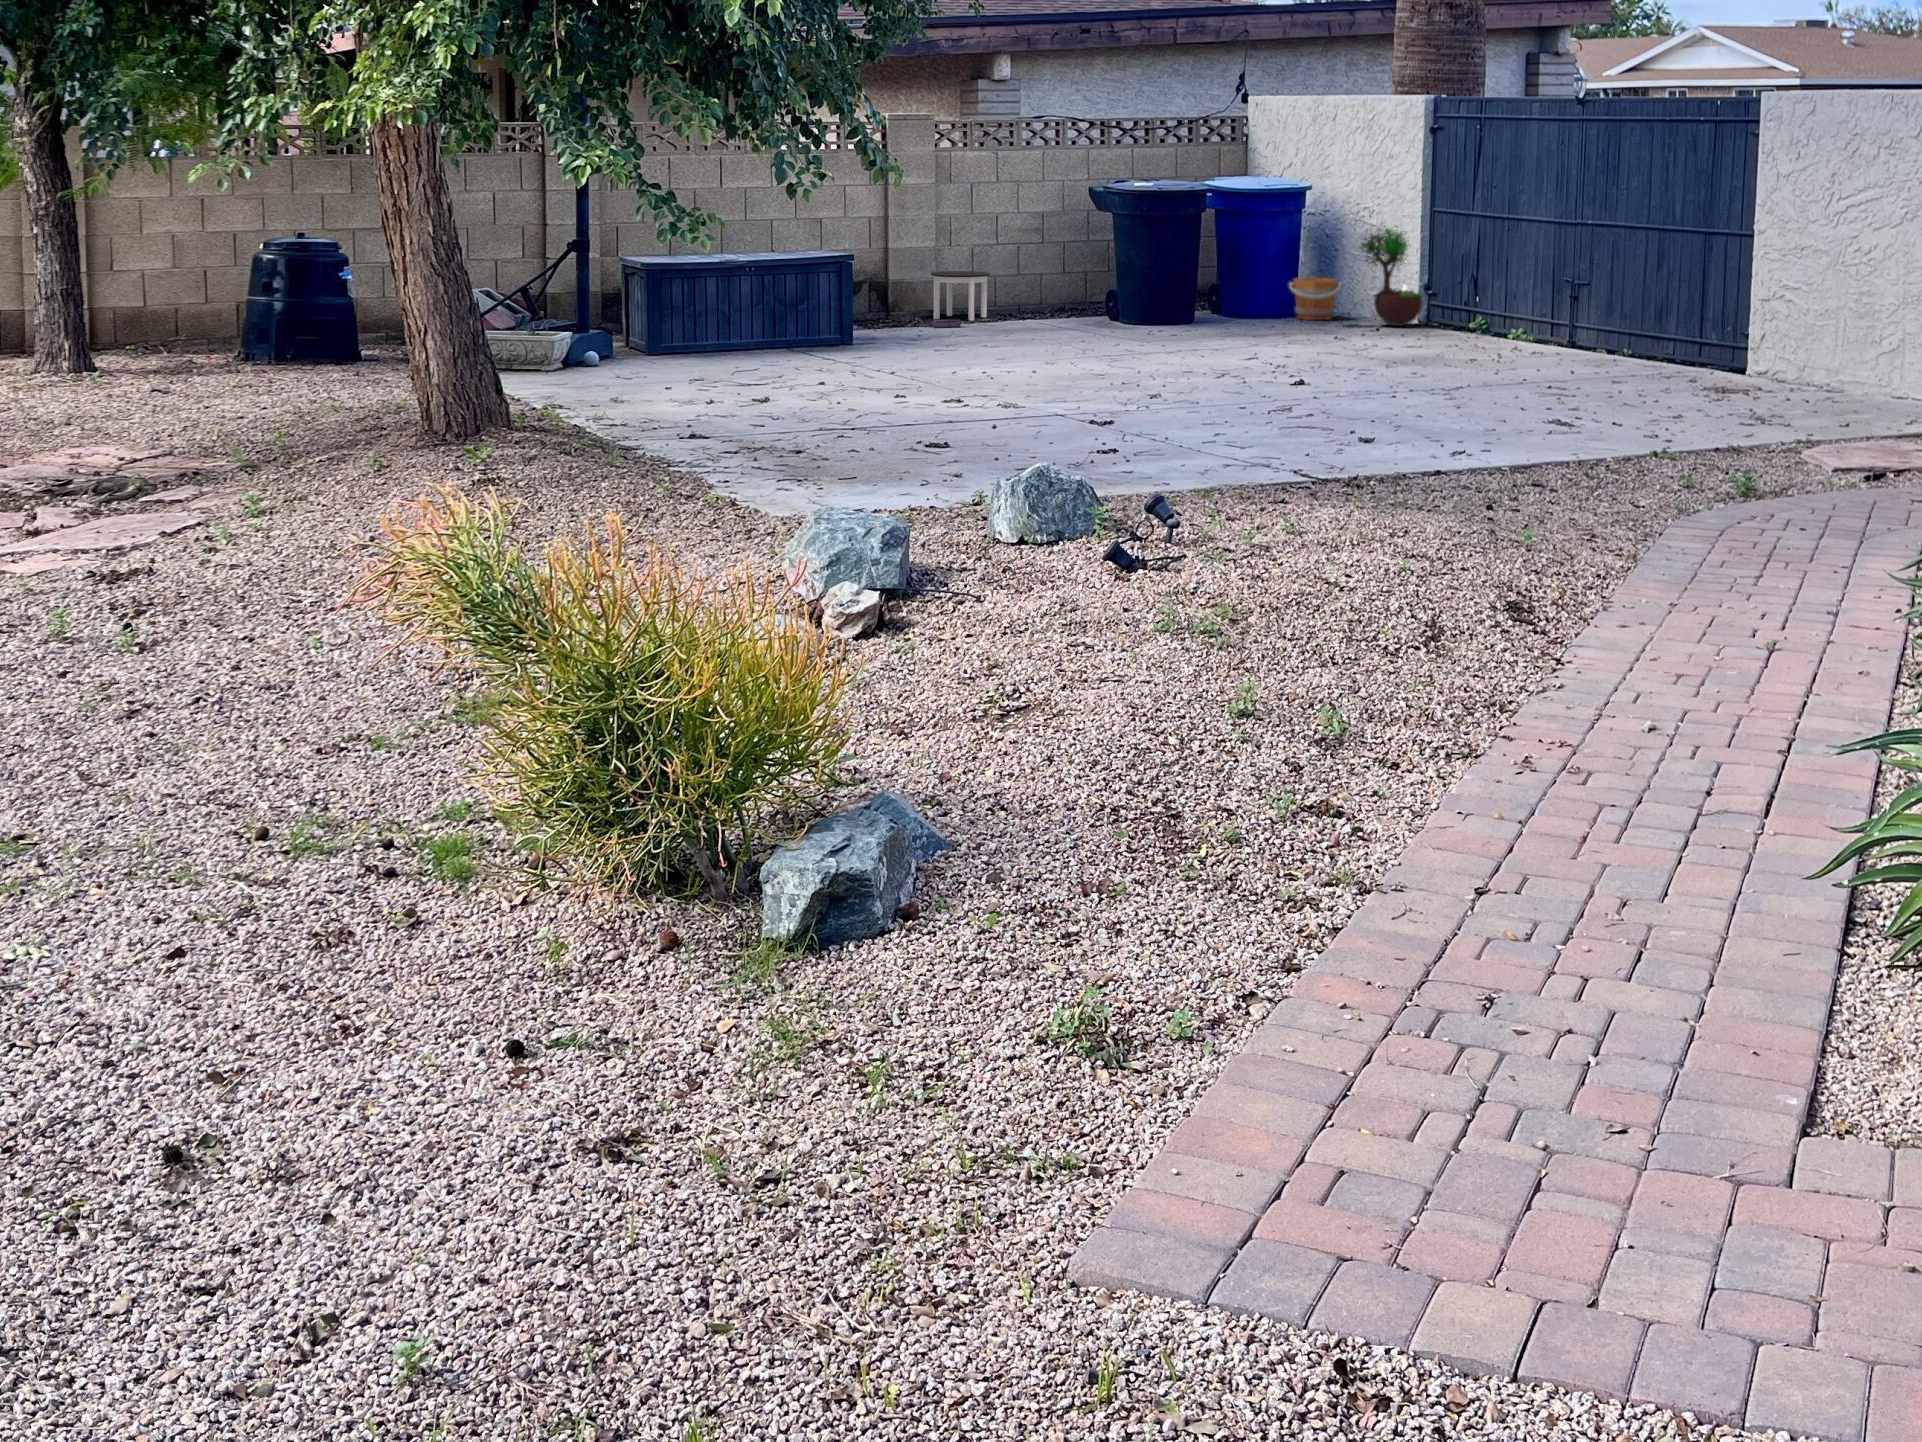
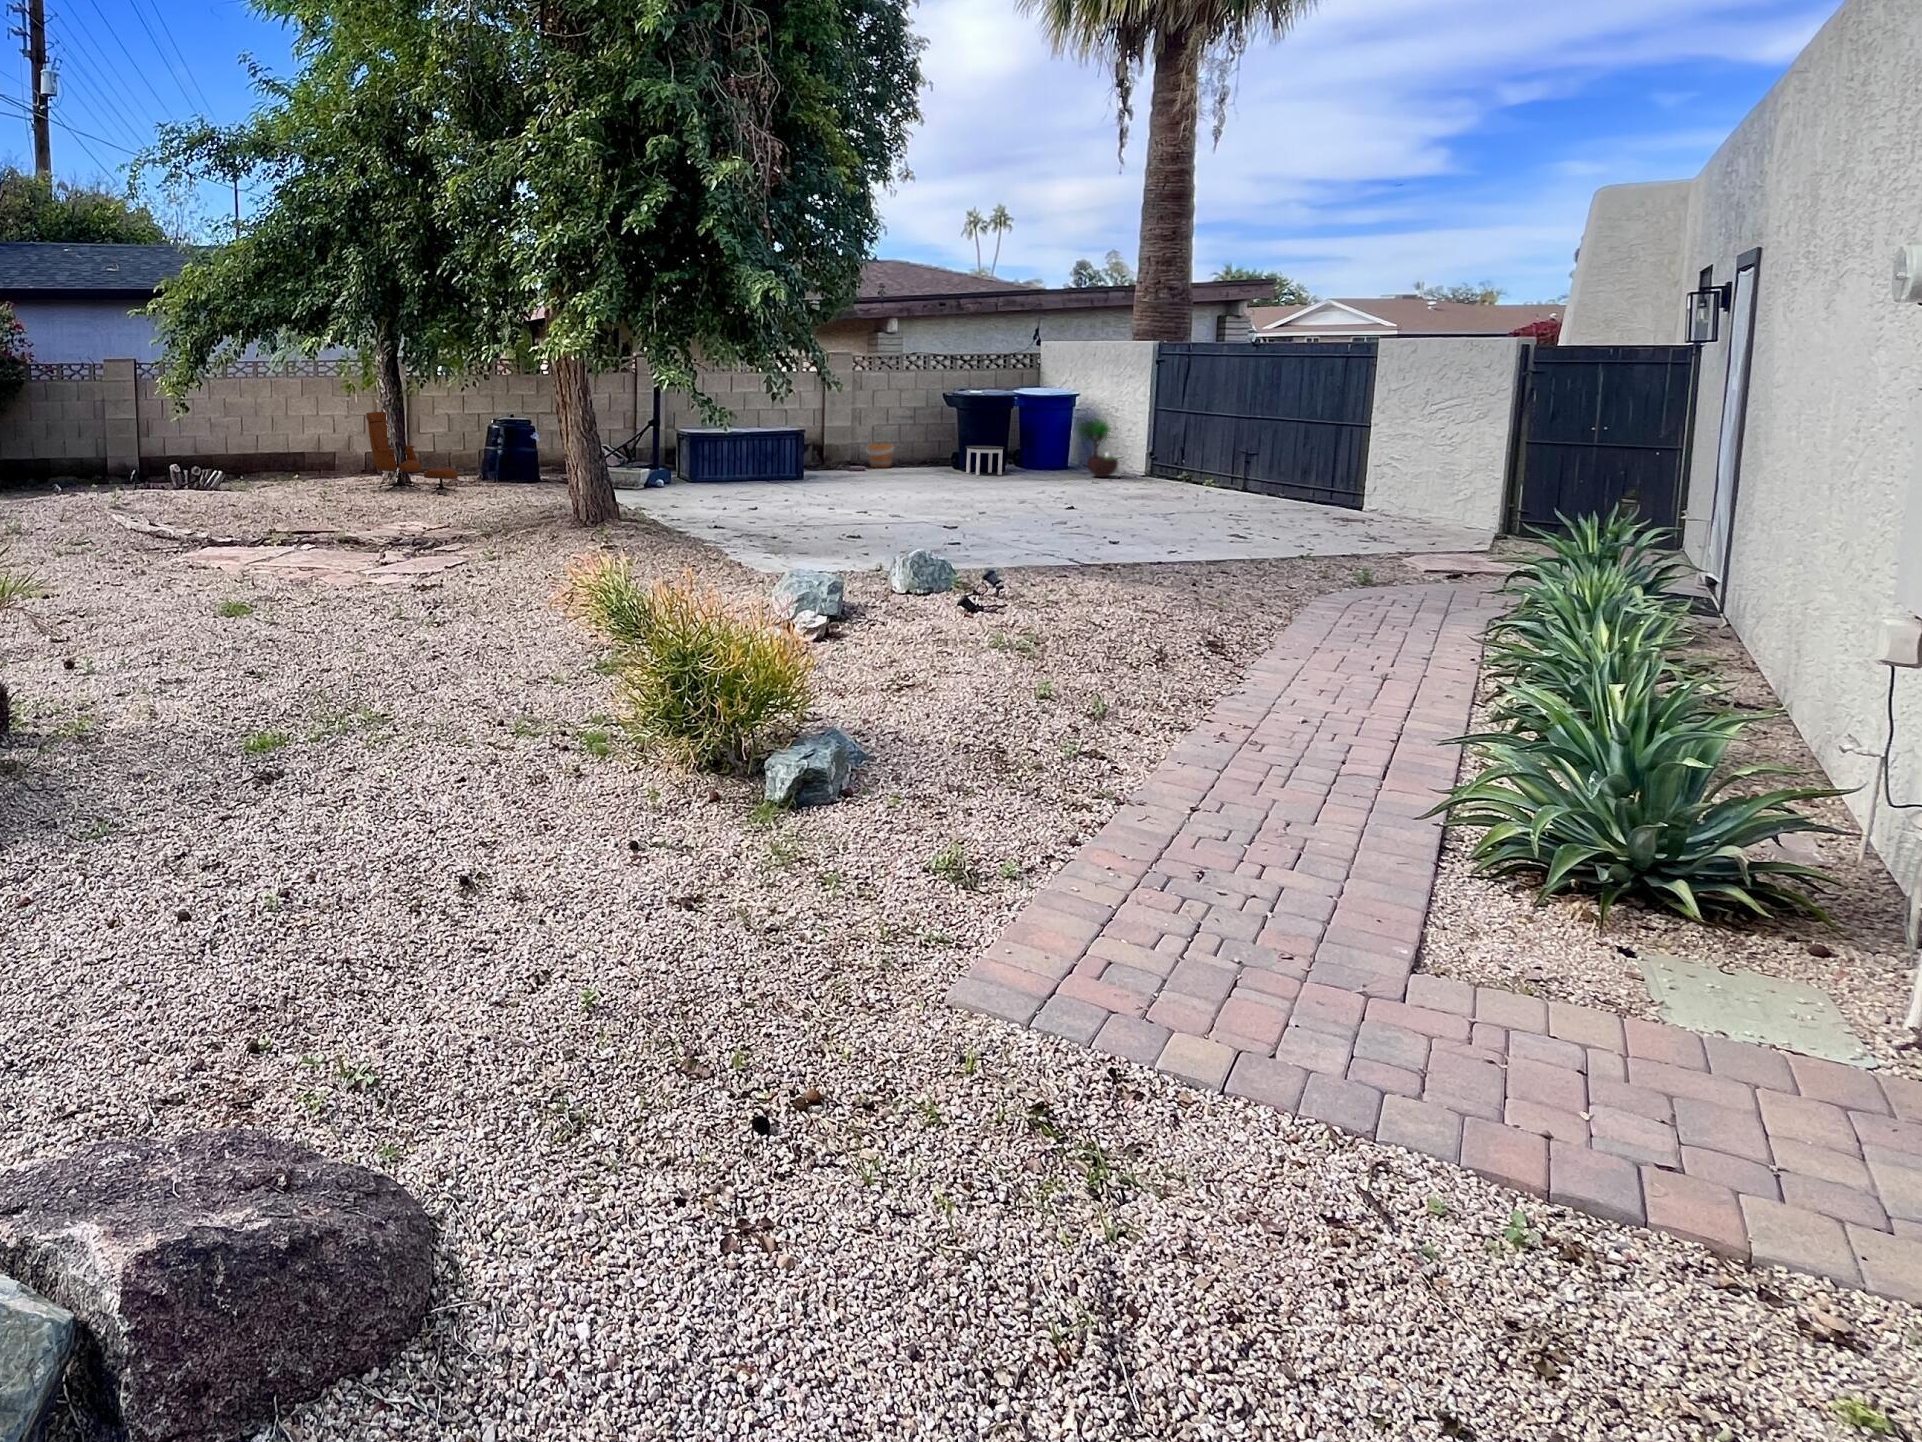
lounge chair: none [81,221,270,379] -> present [366,412,458,494]
round table: present [931,271,990,321] -> present [966,446,1004,475]
bucket: present [1289,278,1342,320] -> present [867,444,894,467]

